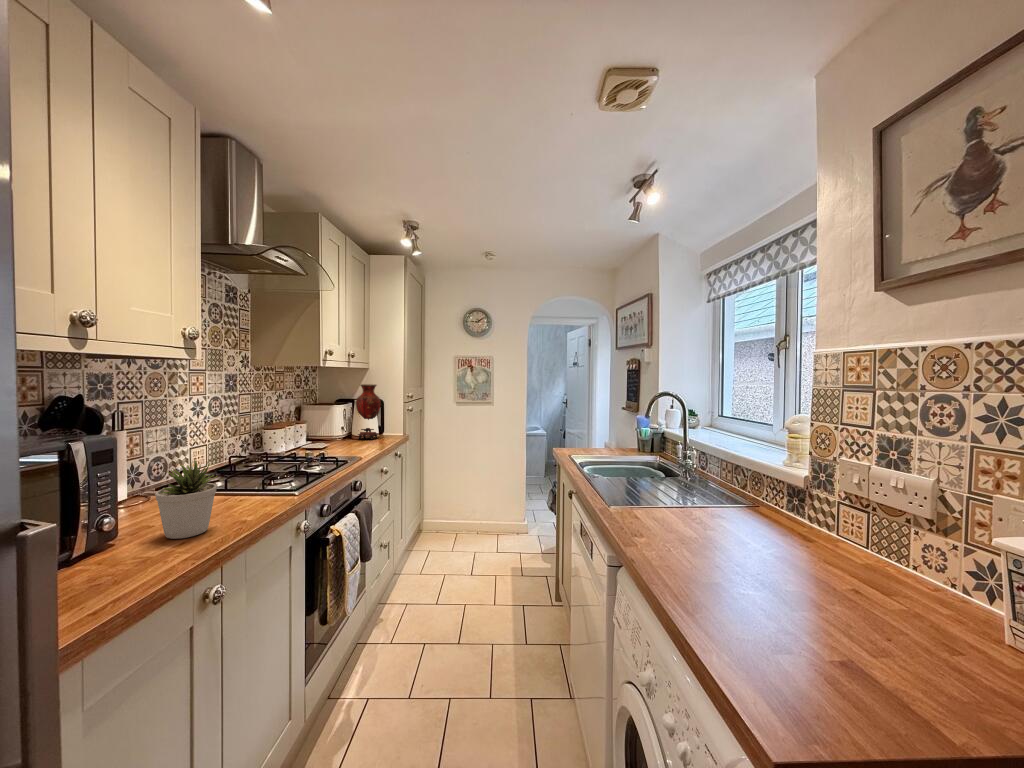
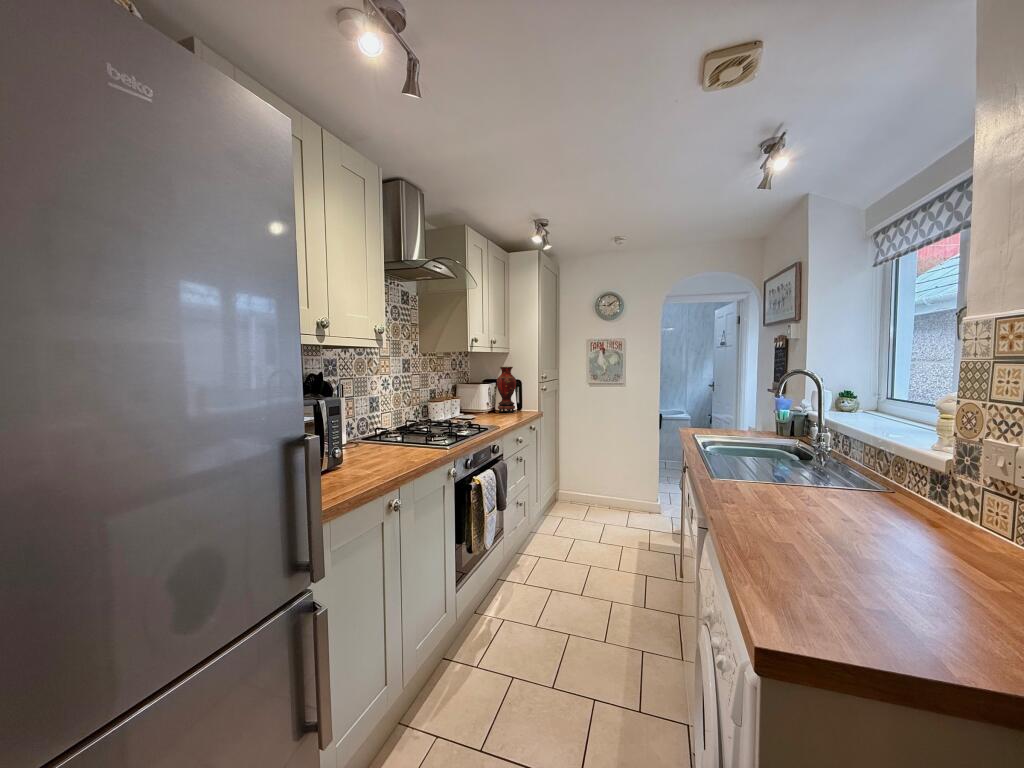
potted plant: present [155,460,217,539] -> none [361,415,396,467]

